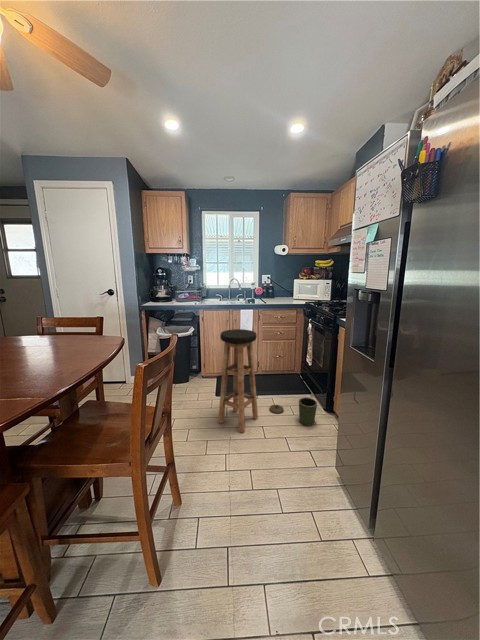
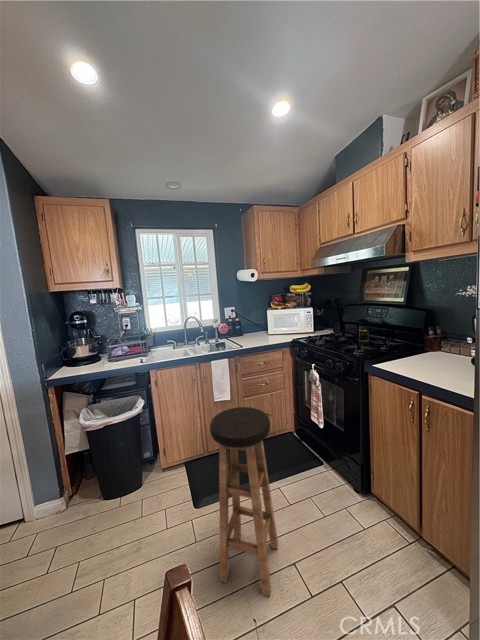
trash can: present [269,398,317,426] -> none [285,488,362,537]

